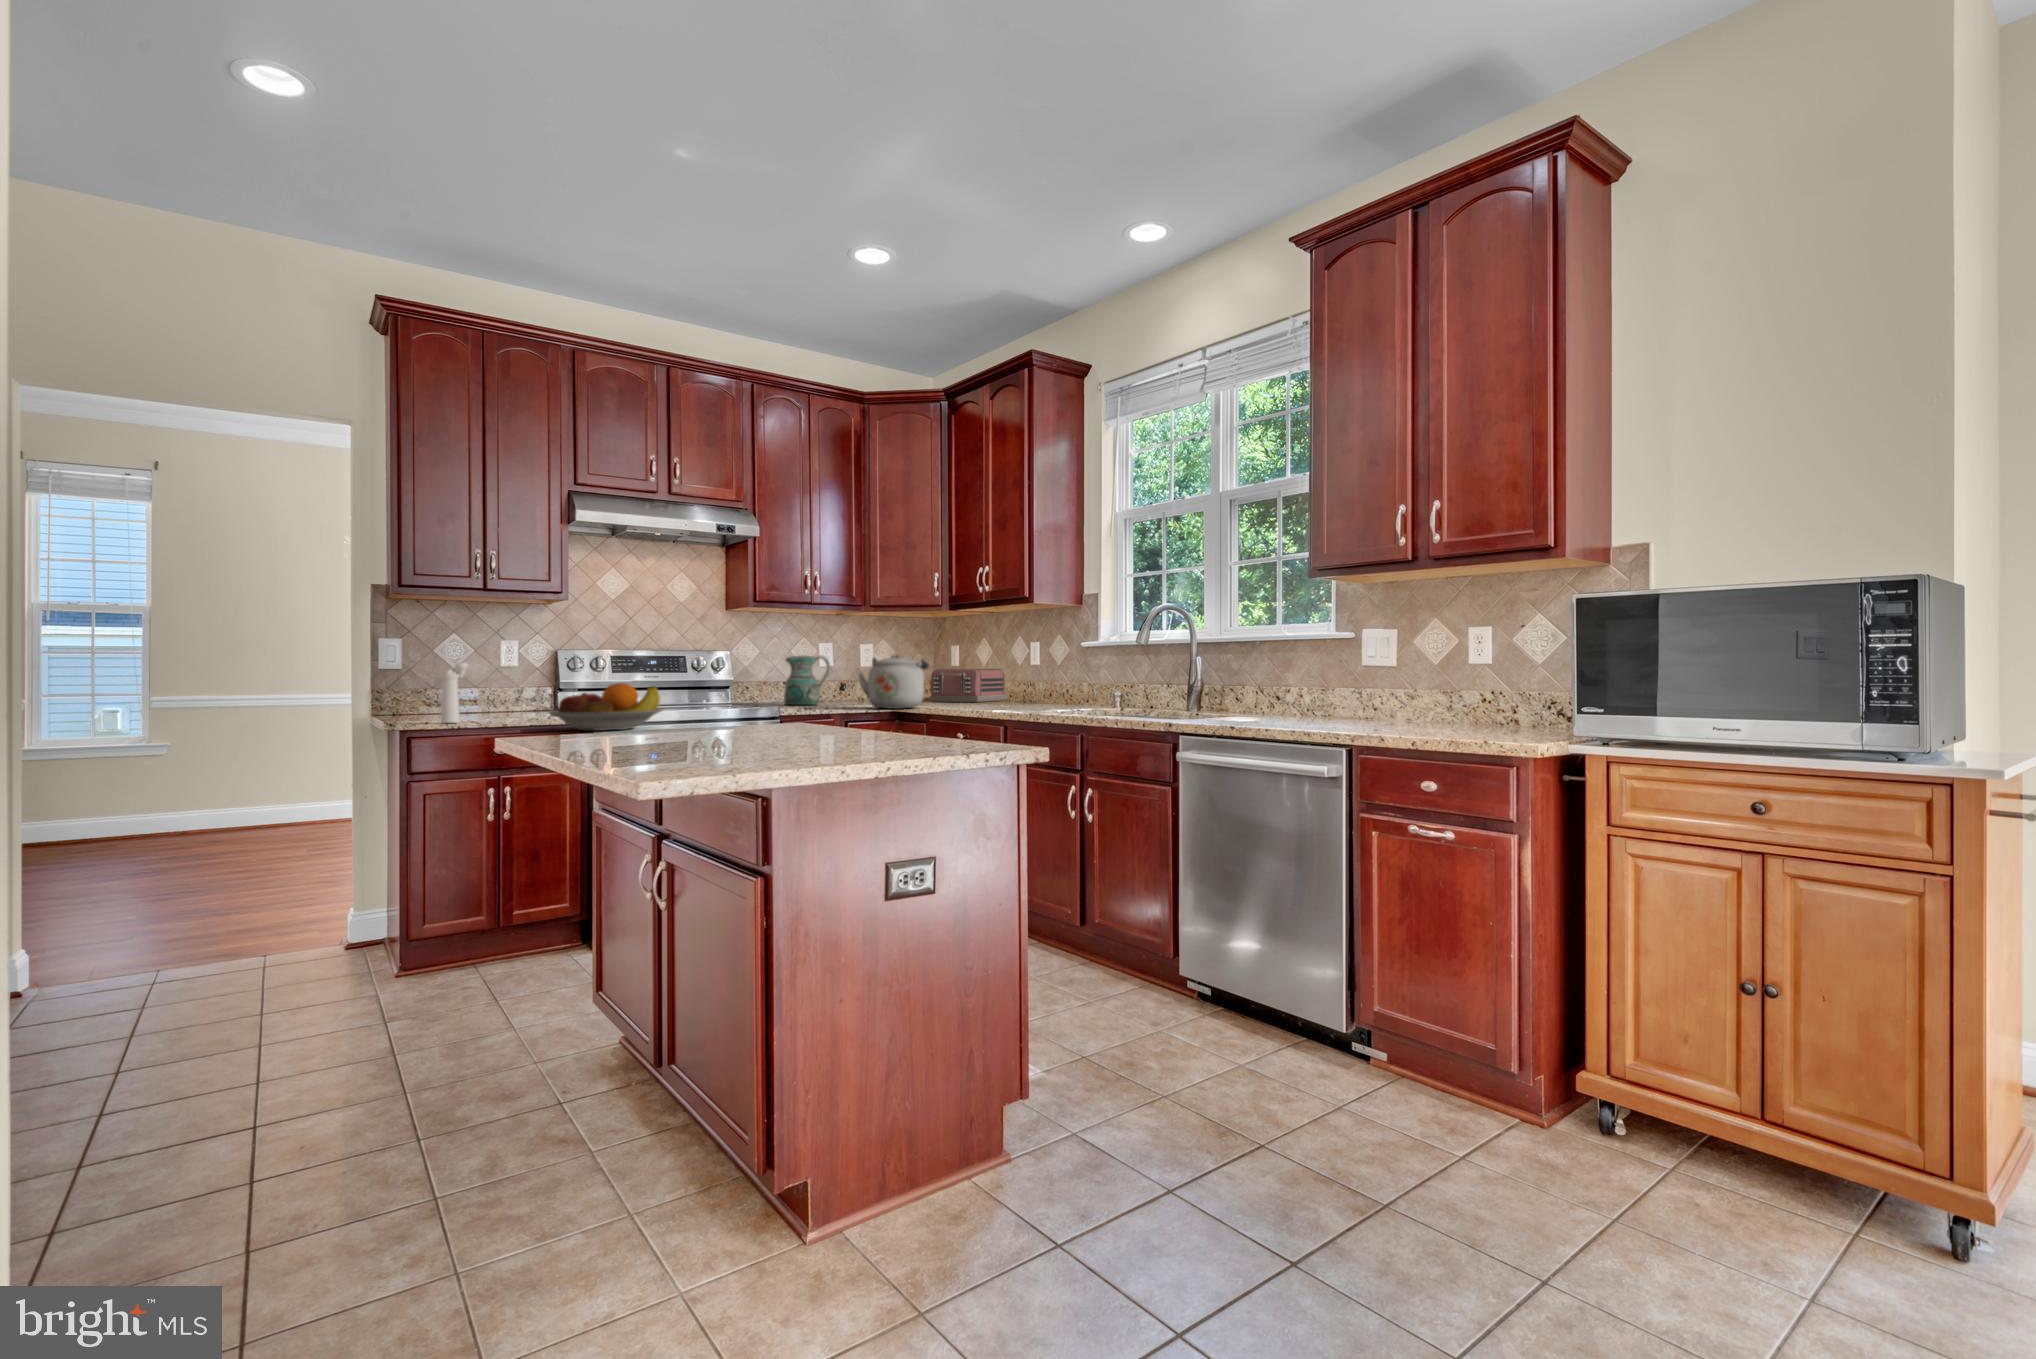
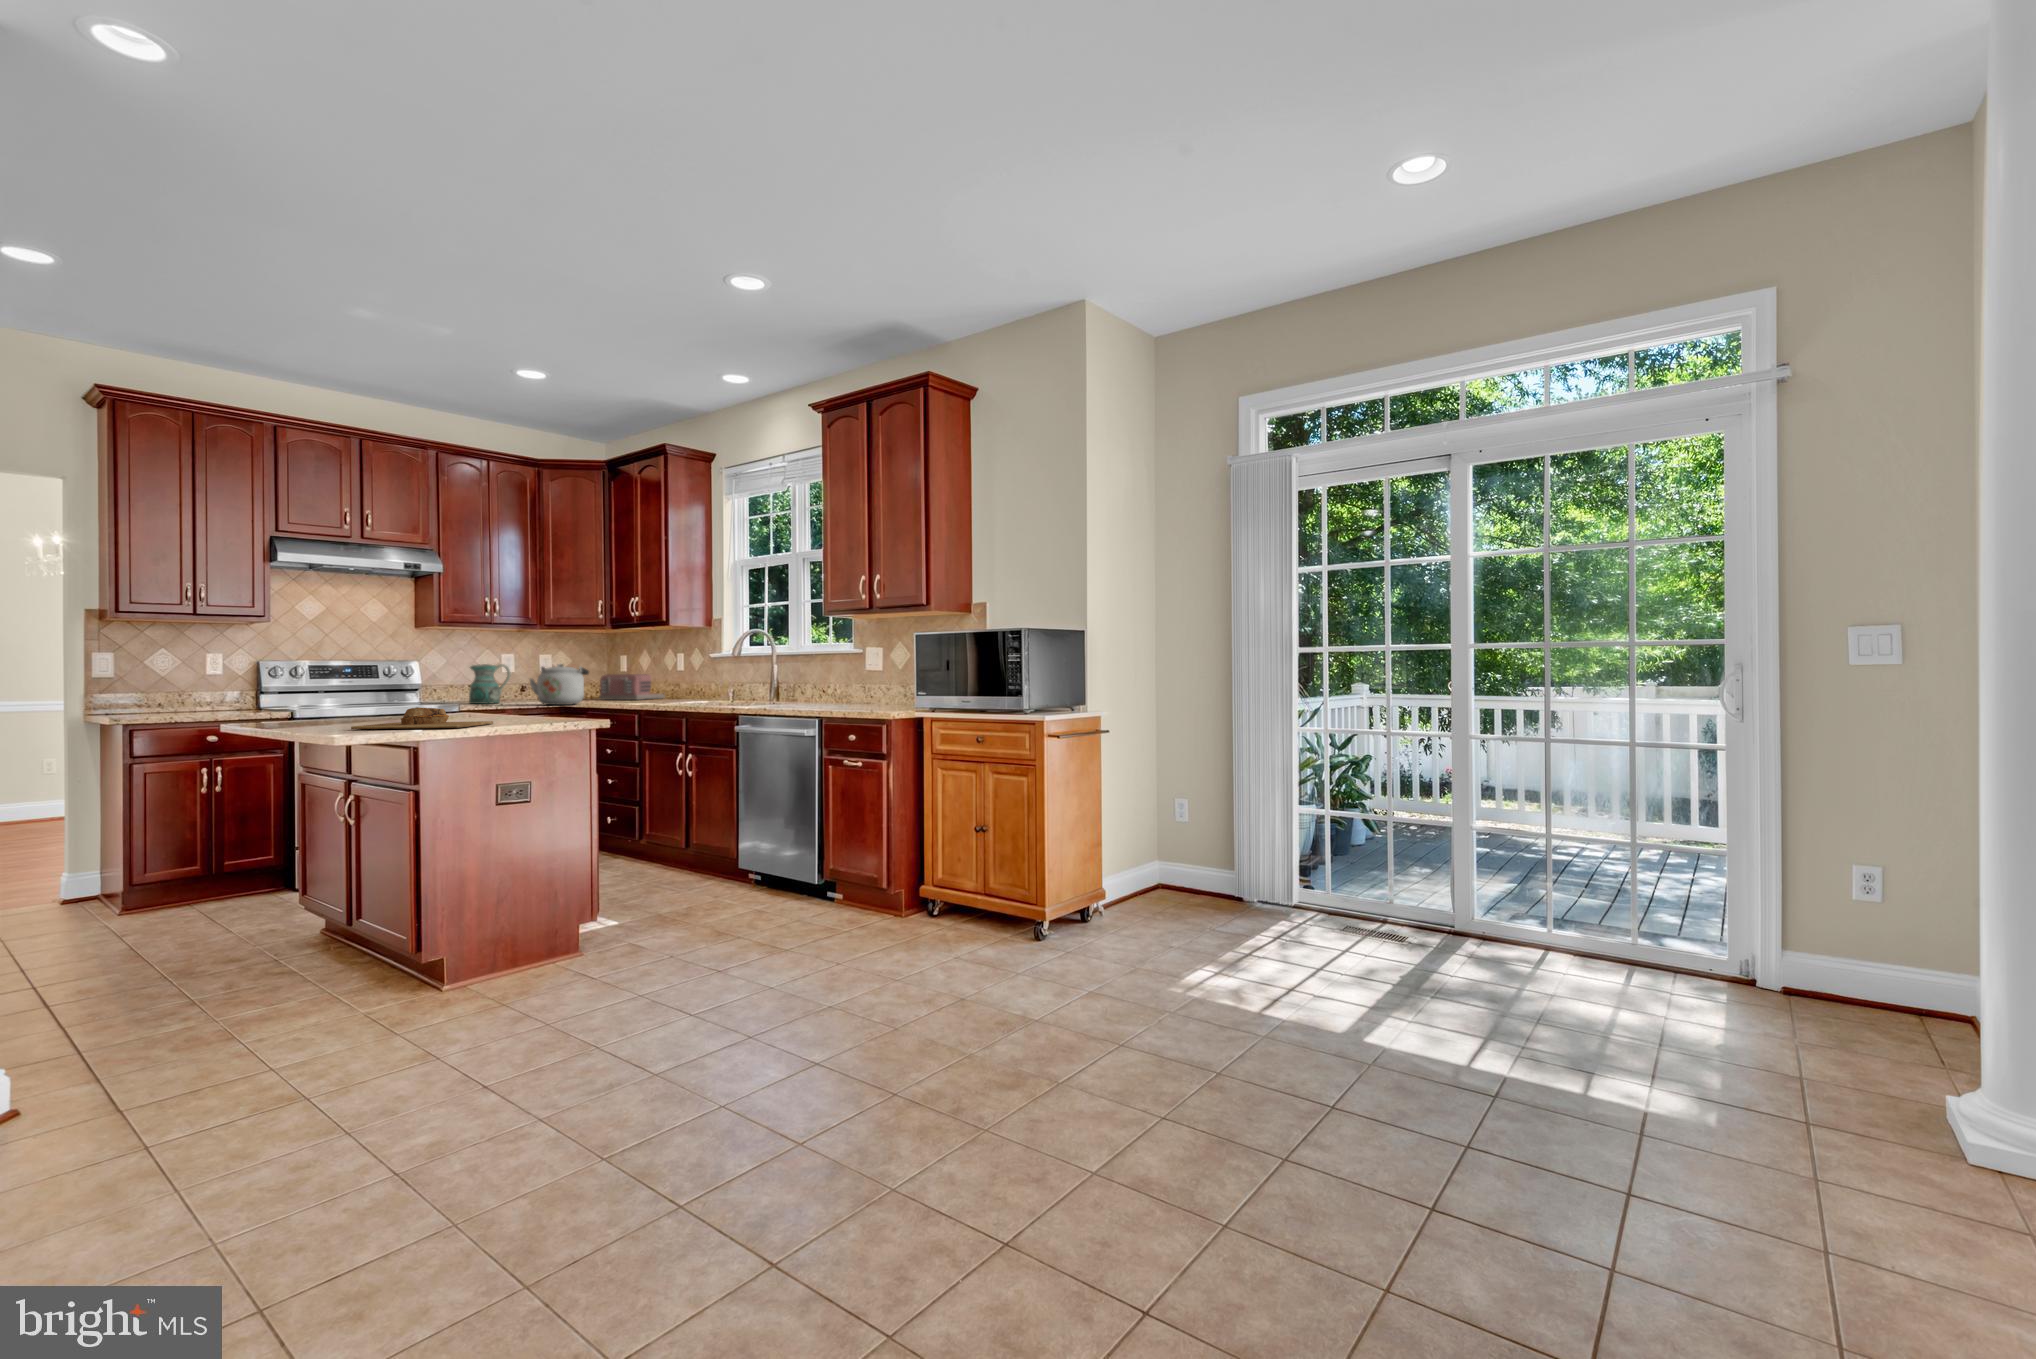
pepper mill: present [441,663,468,723] -> none [156,672,180,719]
fruit bowl: present [548,683,663,731] -> none [256,687,355,721]
cutting board: none [664,716,856,751] -> present [351,707,493,729]

